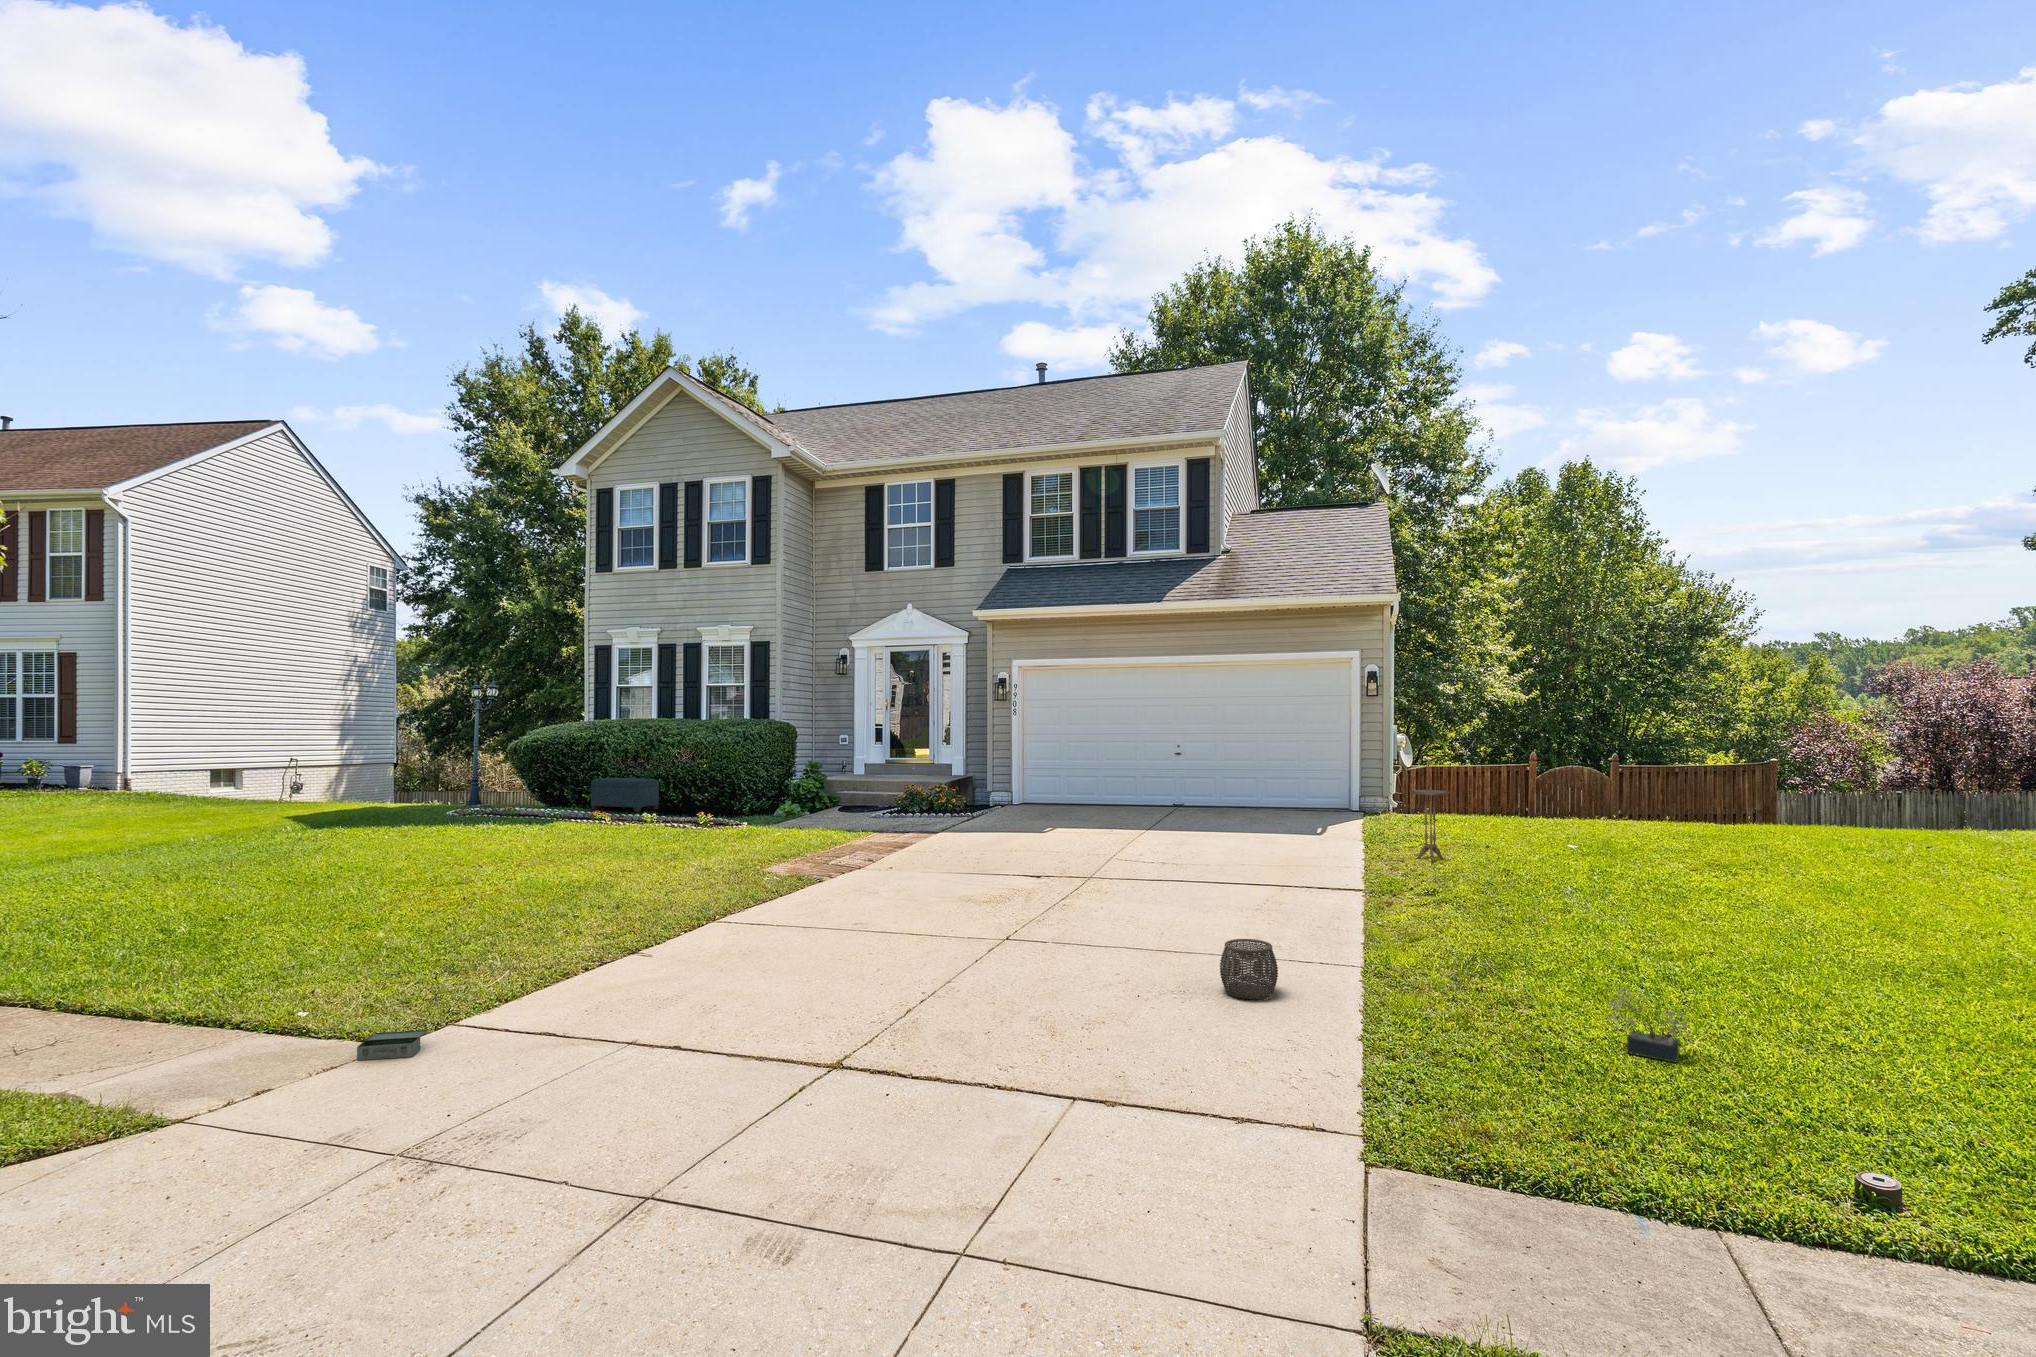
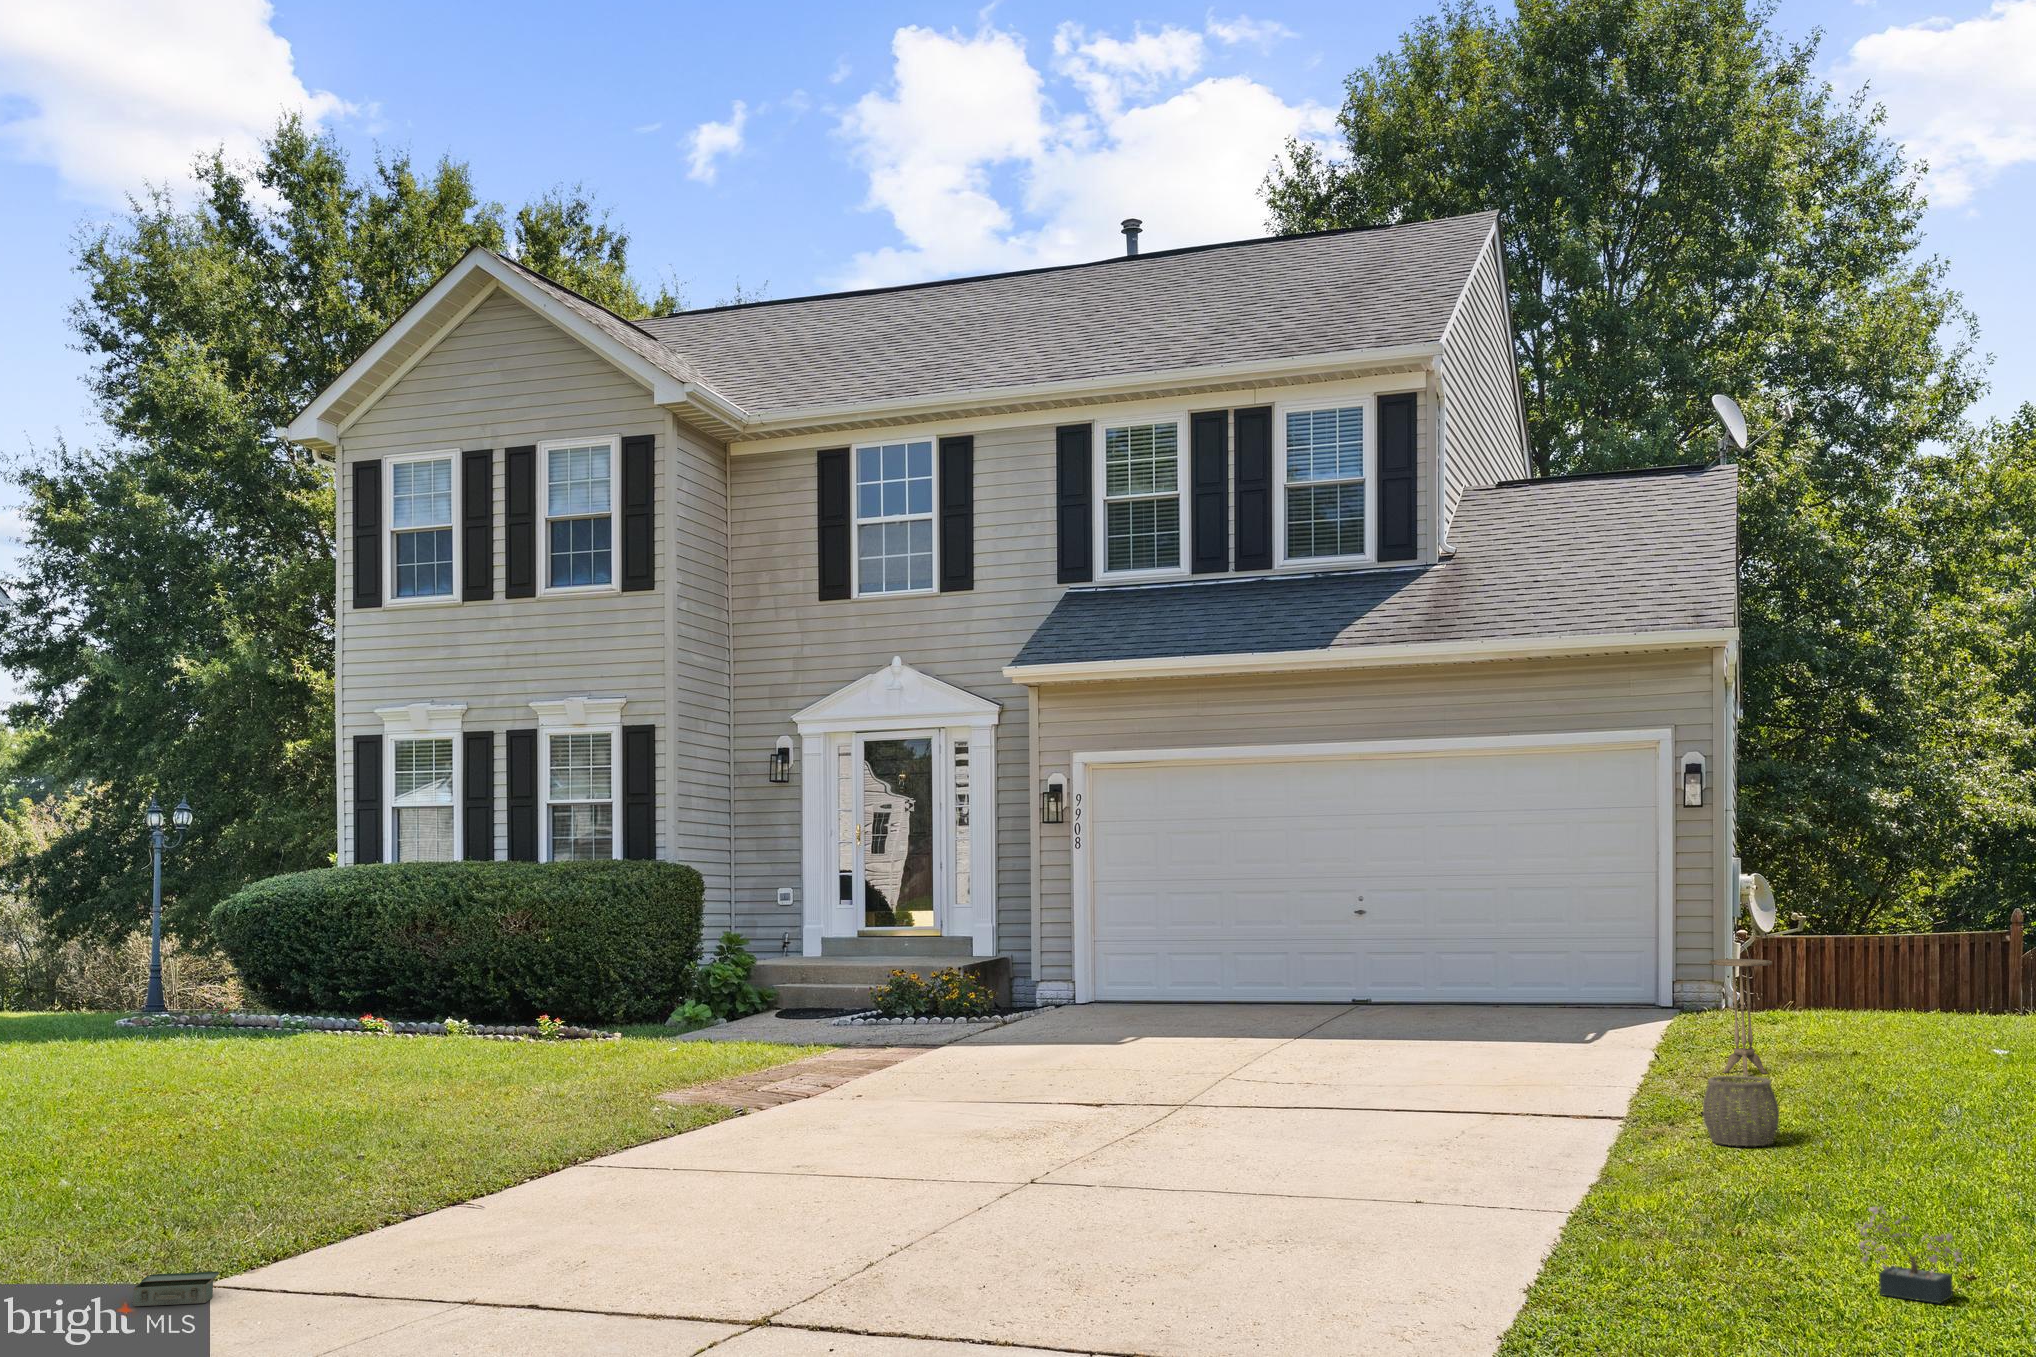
bench: present [591,778,659,812] -> none [351,961,466,1019]
woven basket: present [1220,939,1278,1000] -> present [1703,1076,1779,1147]

